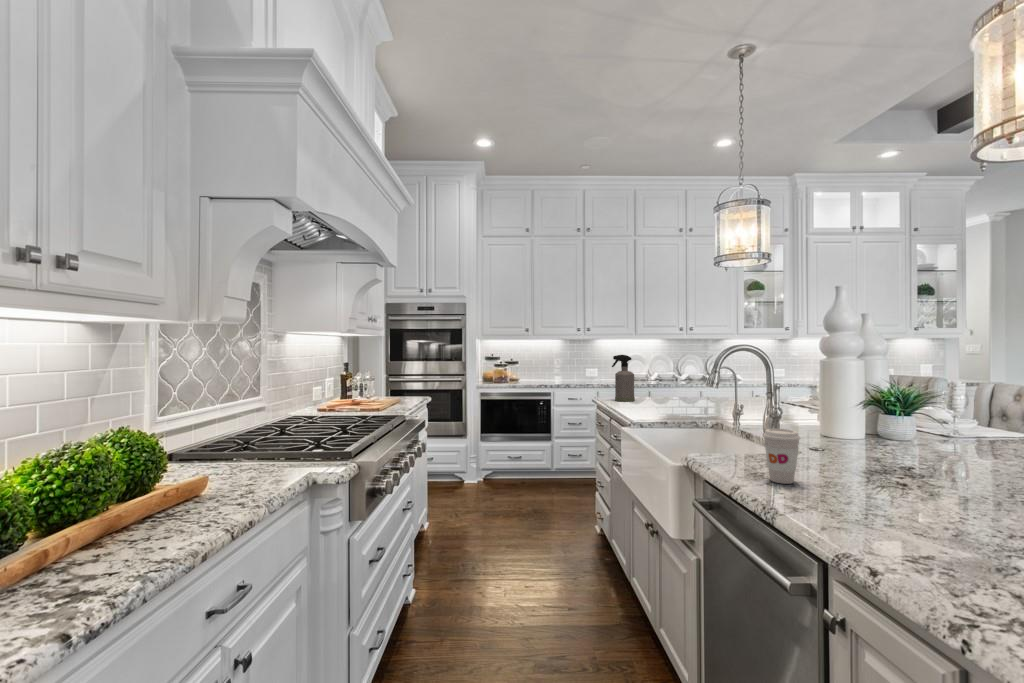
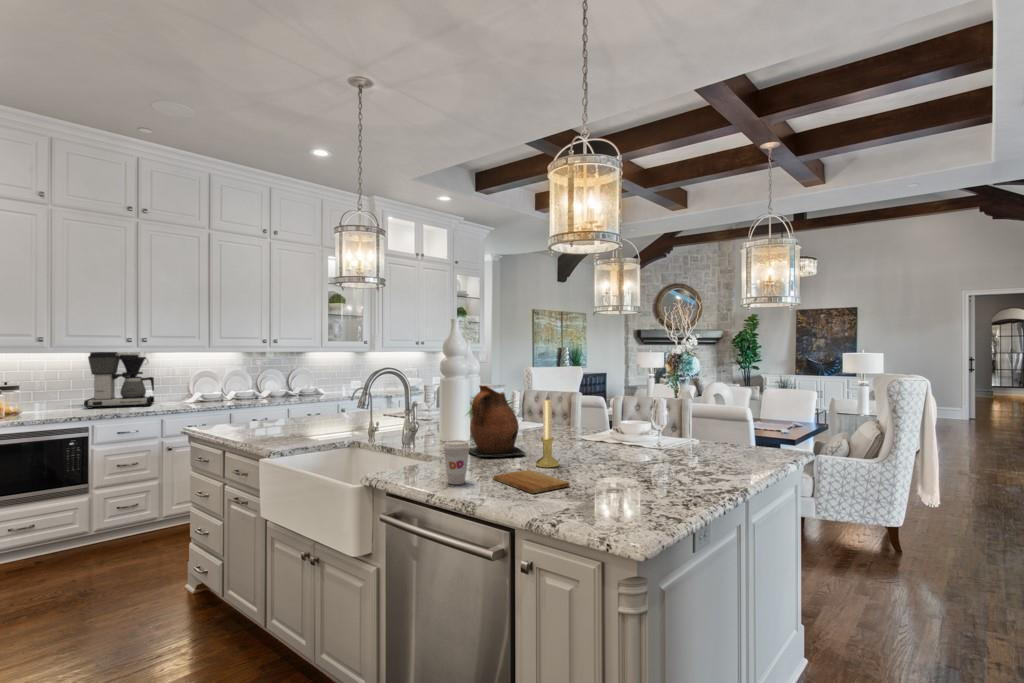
coffee maker: none [554,339,598,381] -> present [84,352,154,408]
spray bottle: present [612,355,635,402] -> none [214,375,243,430]
ceramic pitcher: none [836,368,931,469] -> present [469,385,525,457]
candle holder: none [934,387,981,493] -> present [536,400,559,468]
cutting board: none [840,483,966,523] -> present [494,470,569,493]

